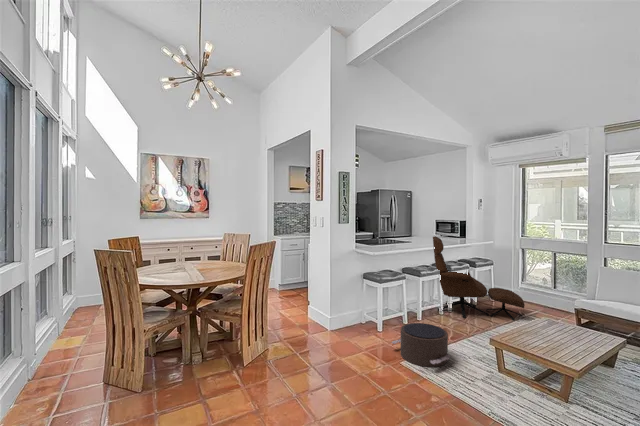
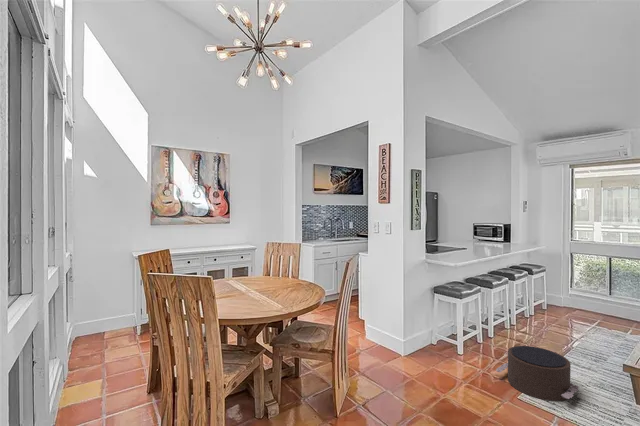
lounge chair: present [433,236,525,320] -> none [489,242,600,333]

